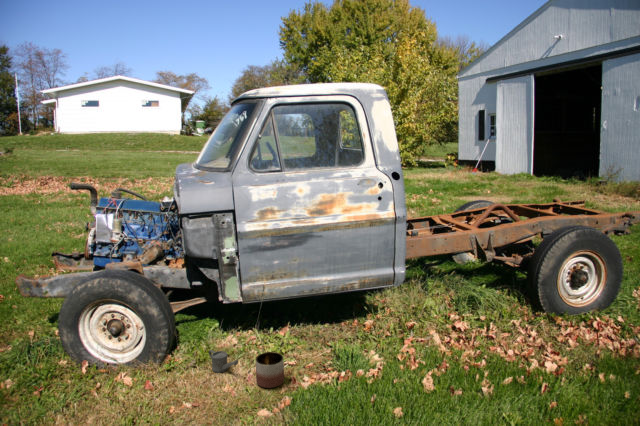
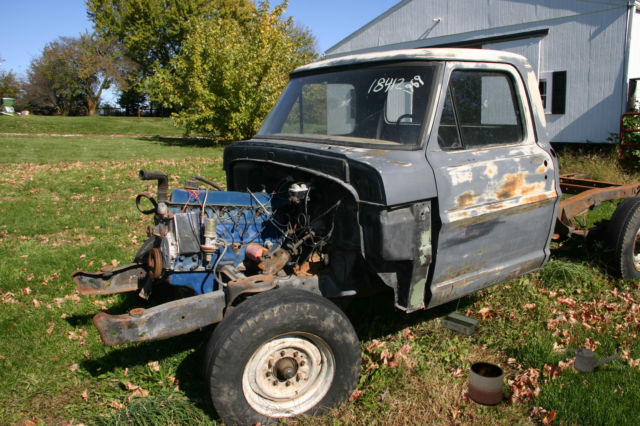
toolbox: none [317,315,346,336] -> present [442,312,480,335]
watering can: present [209,350,238,373] -> present [566,348,620,373]

